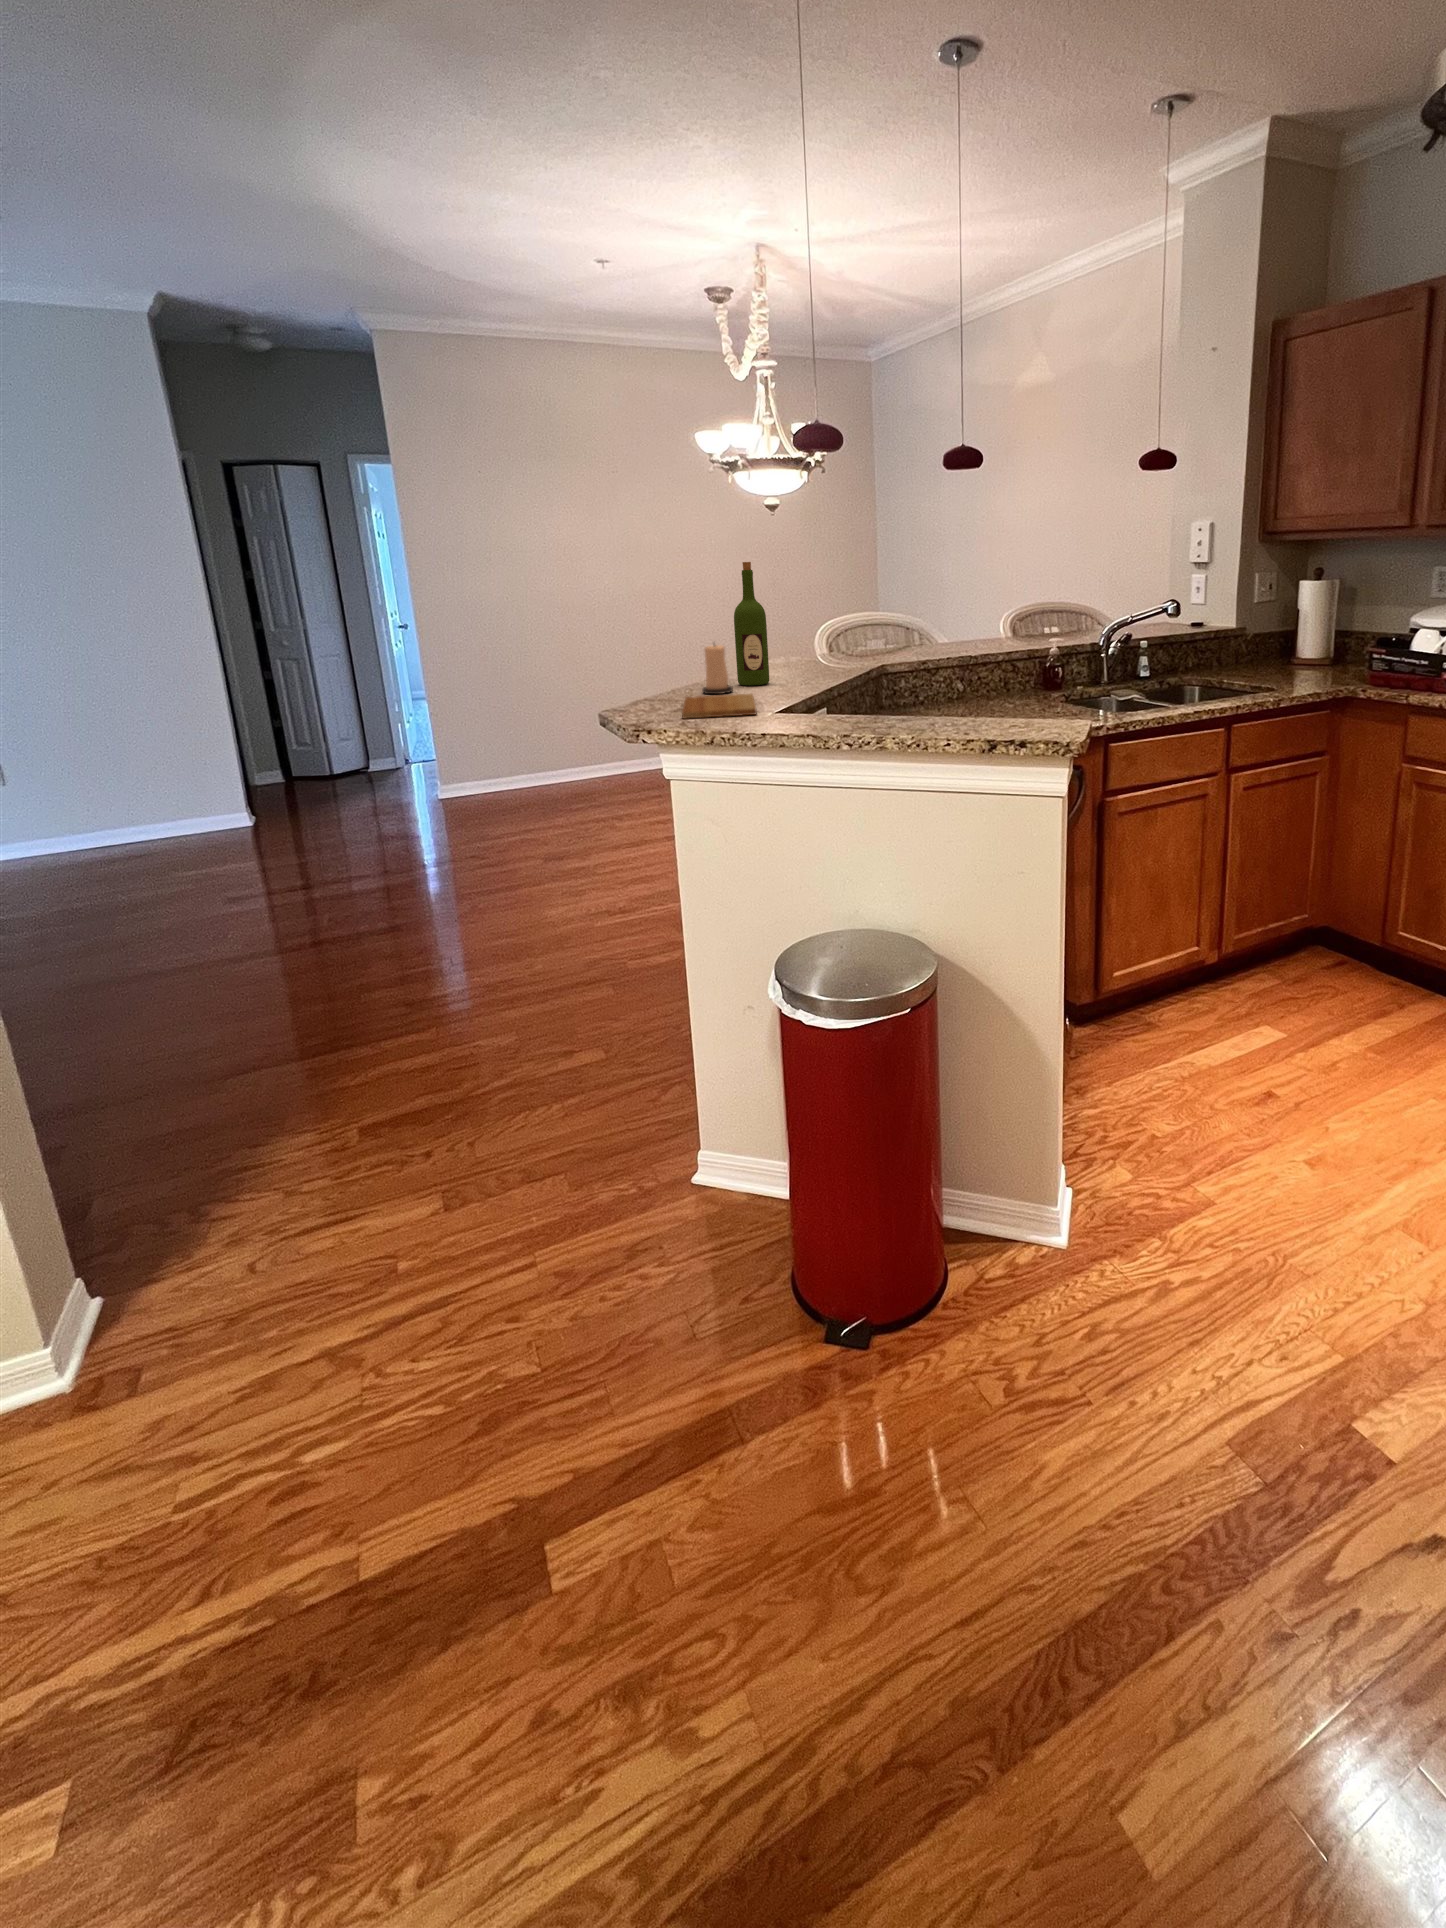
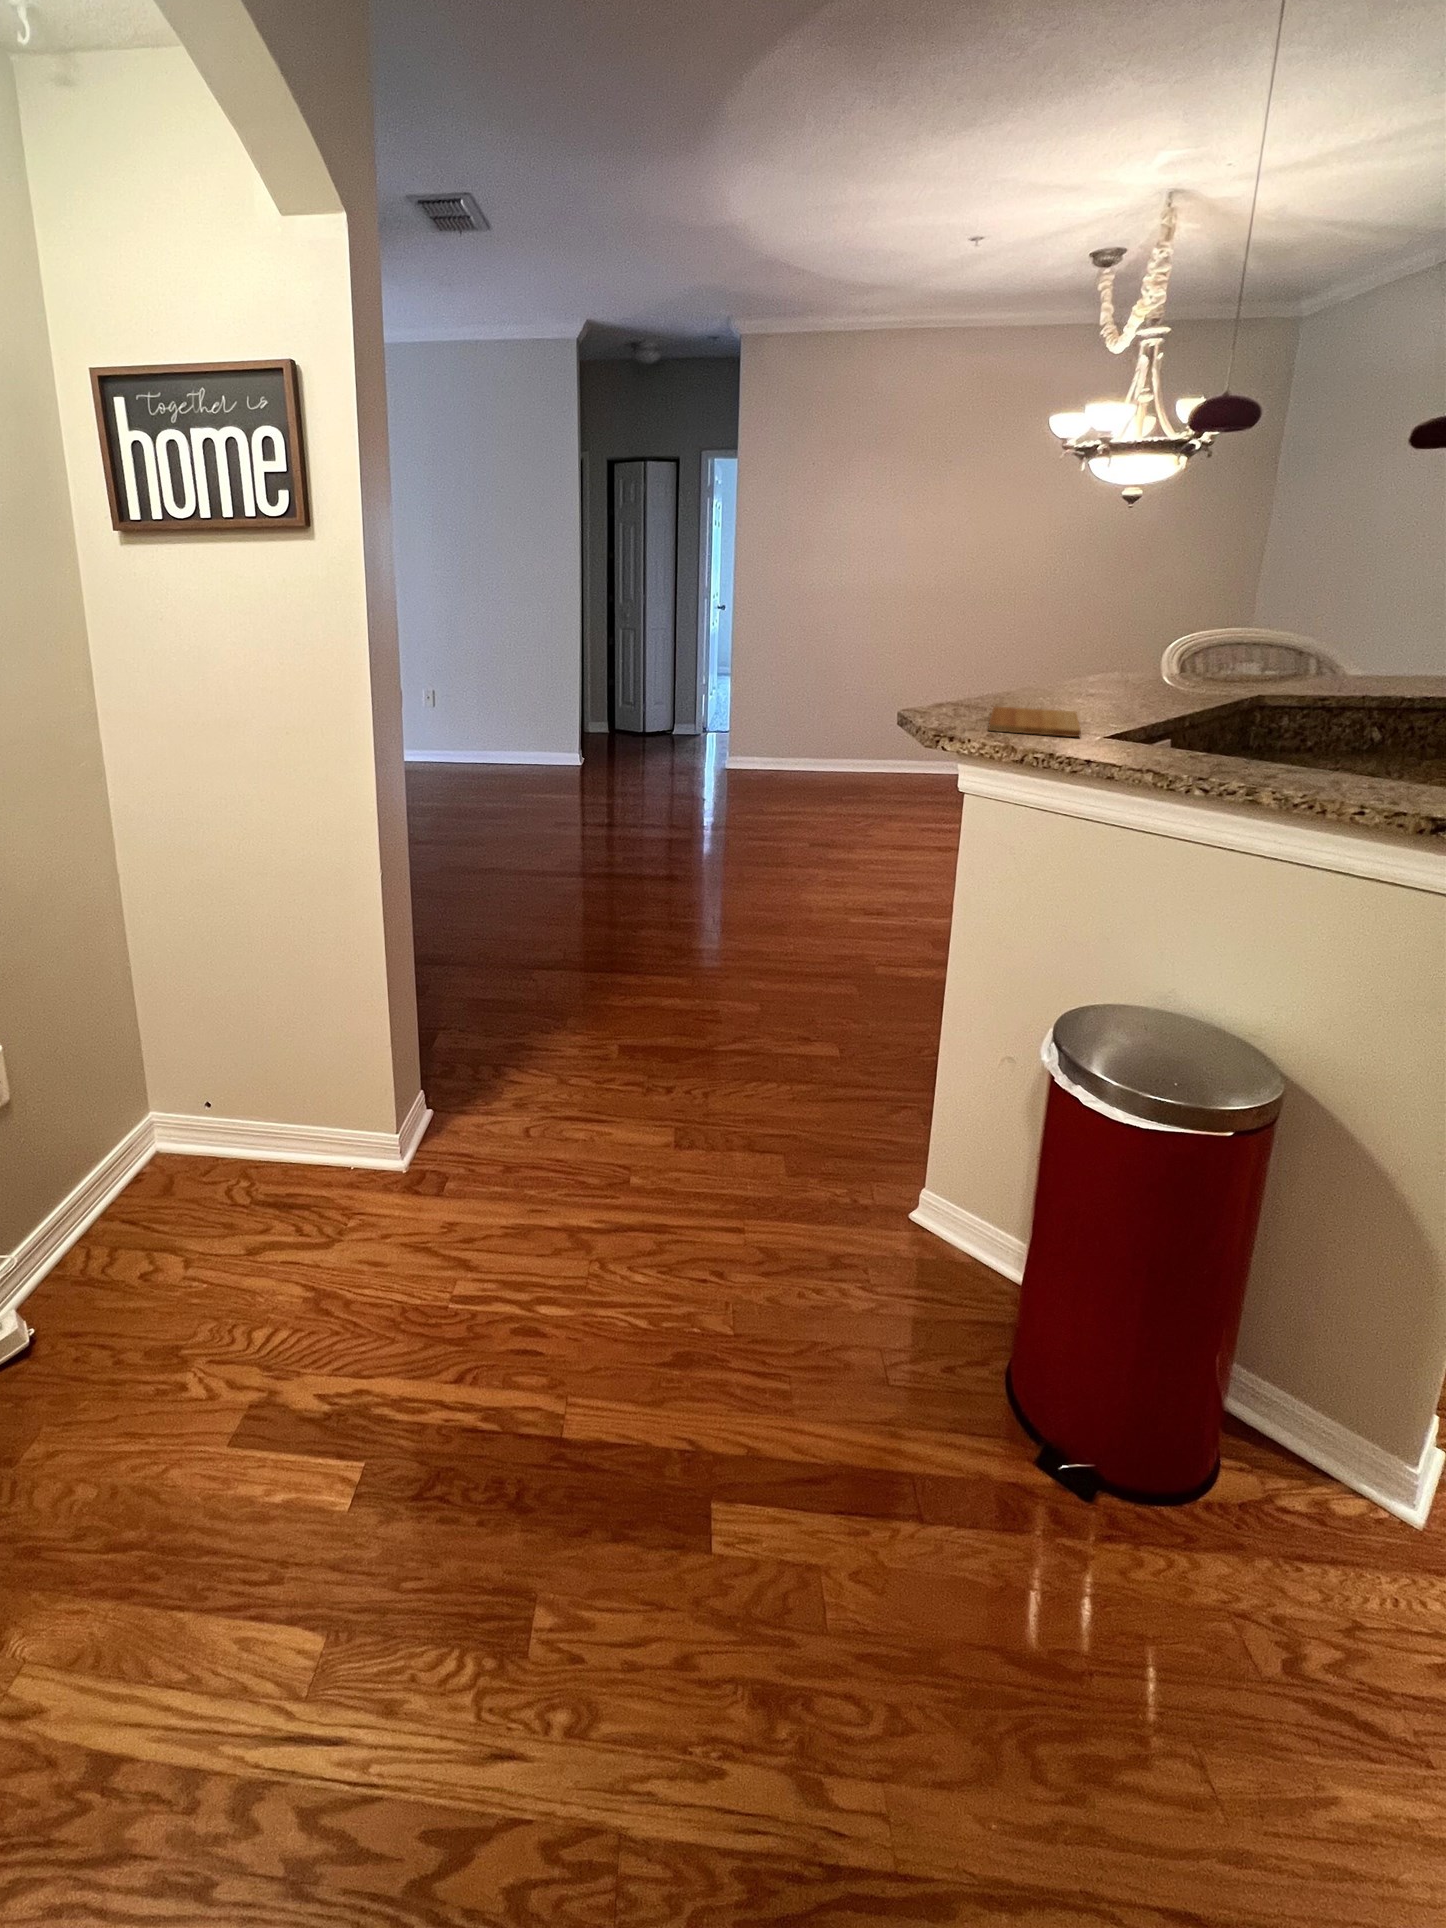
wine bottle: present [734,562,769,686] -> none [1057,561,1106,701]
candle: present [702,645,733,694] -> none [1012,648,1051,707]

